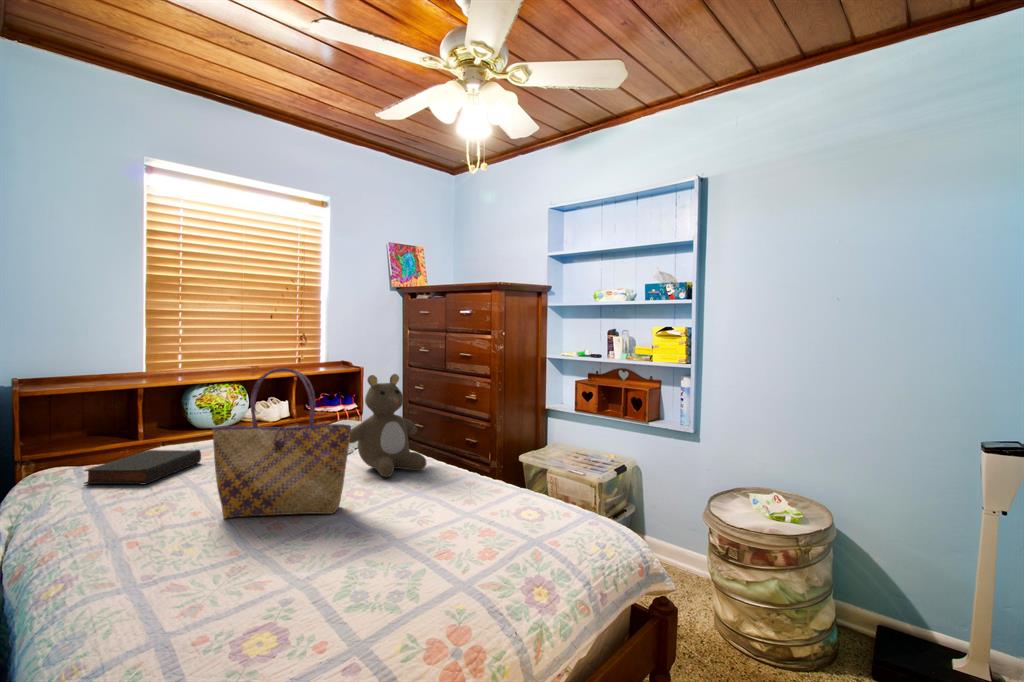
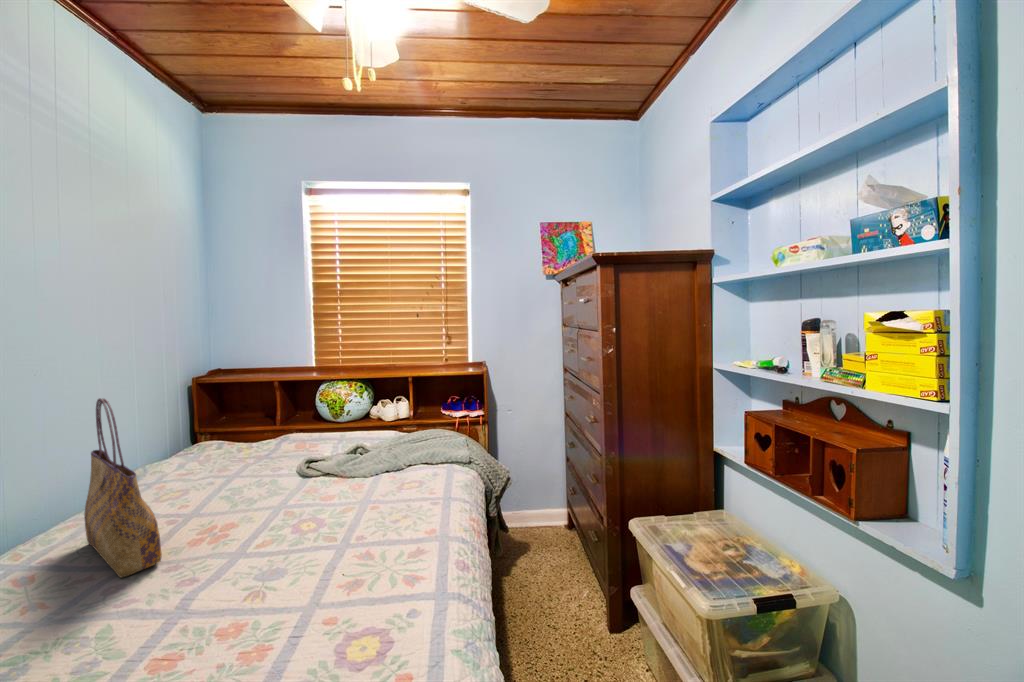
teddy bear: present [349,374,426,477] -> none [287,395,387,529]
book: present [84,450,201,484] -> none [175,438,271,475]

